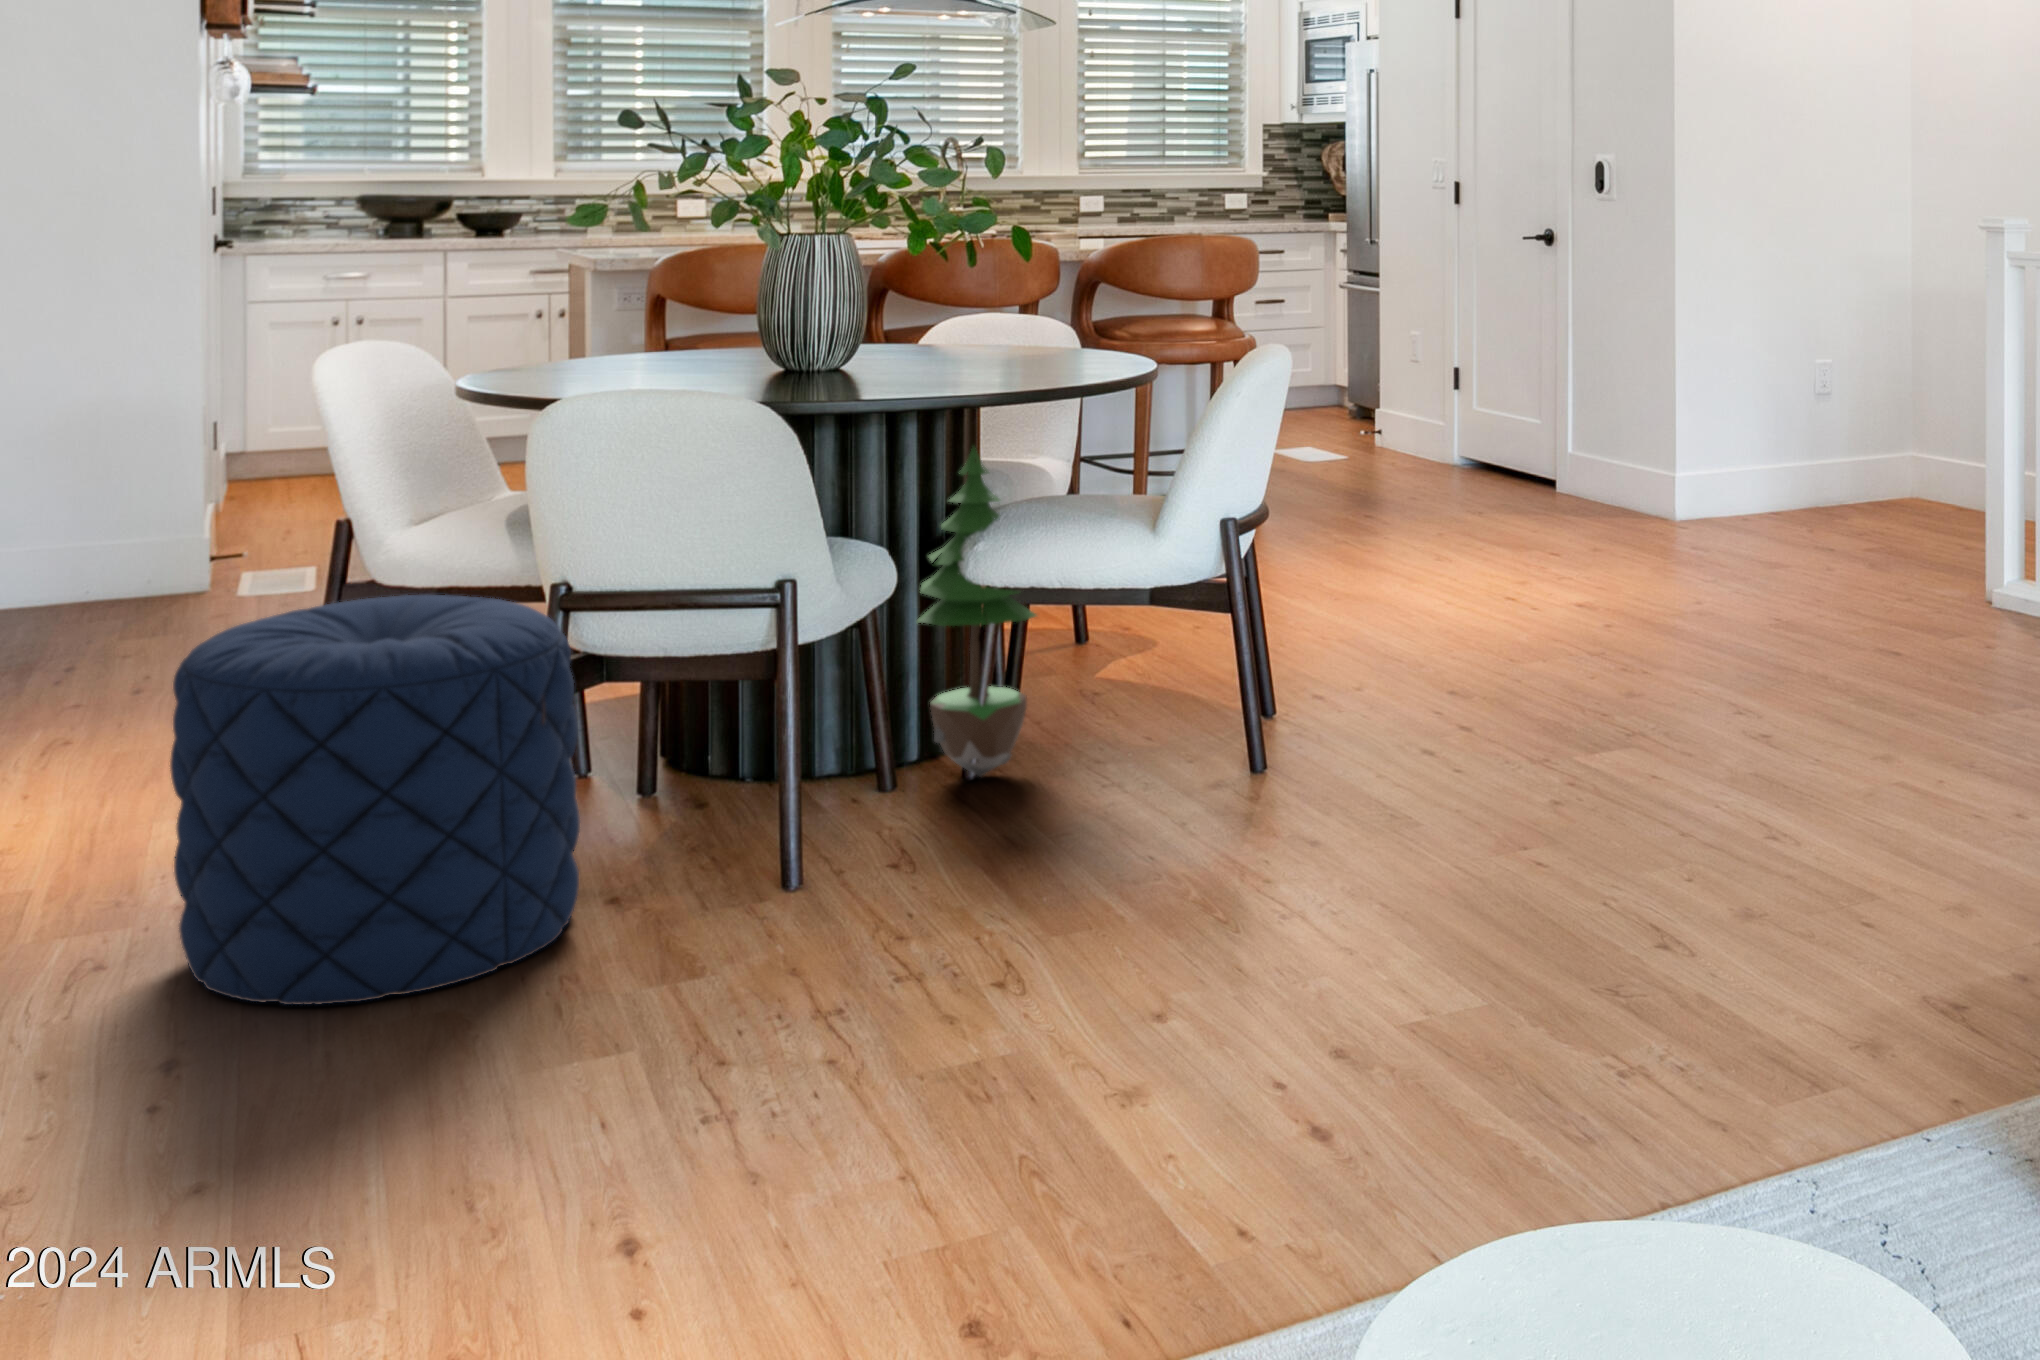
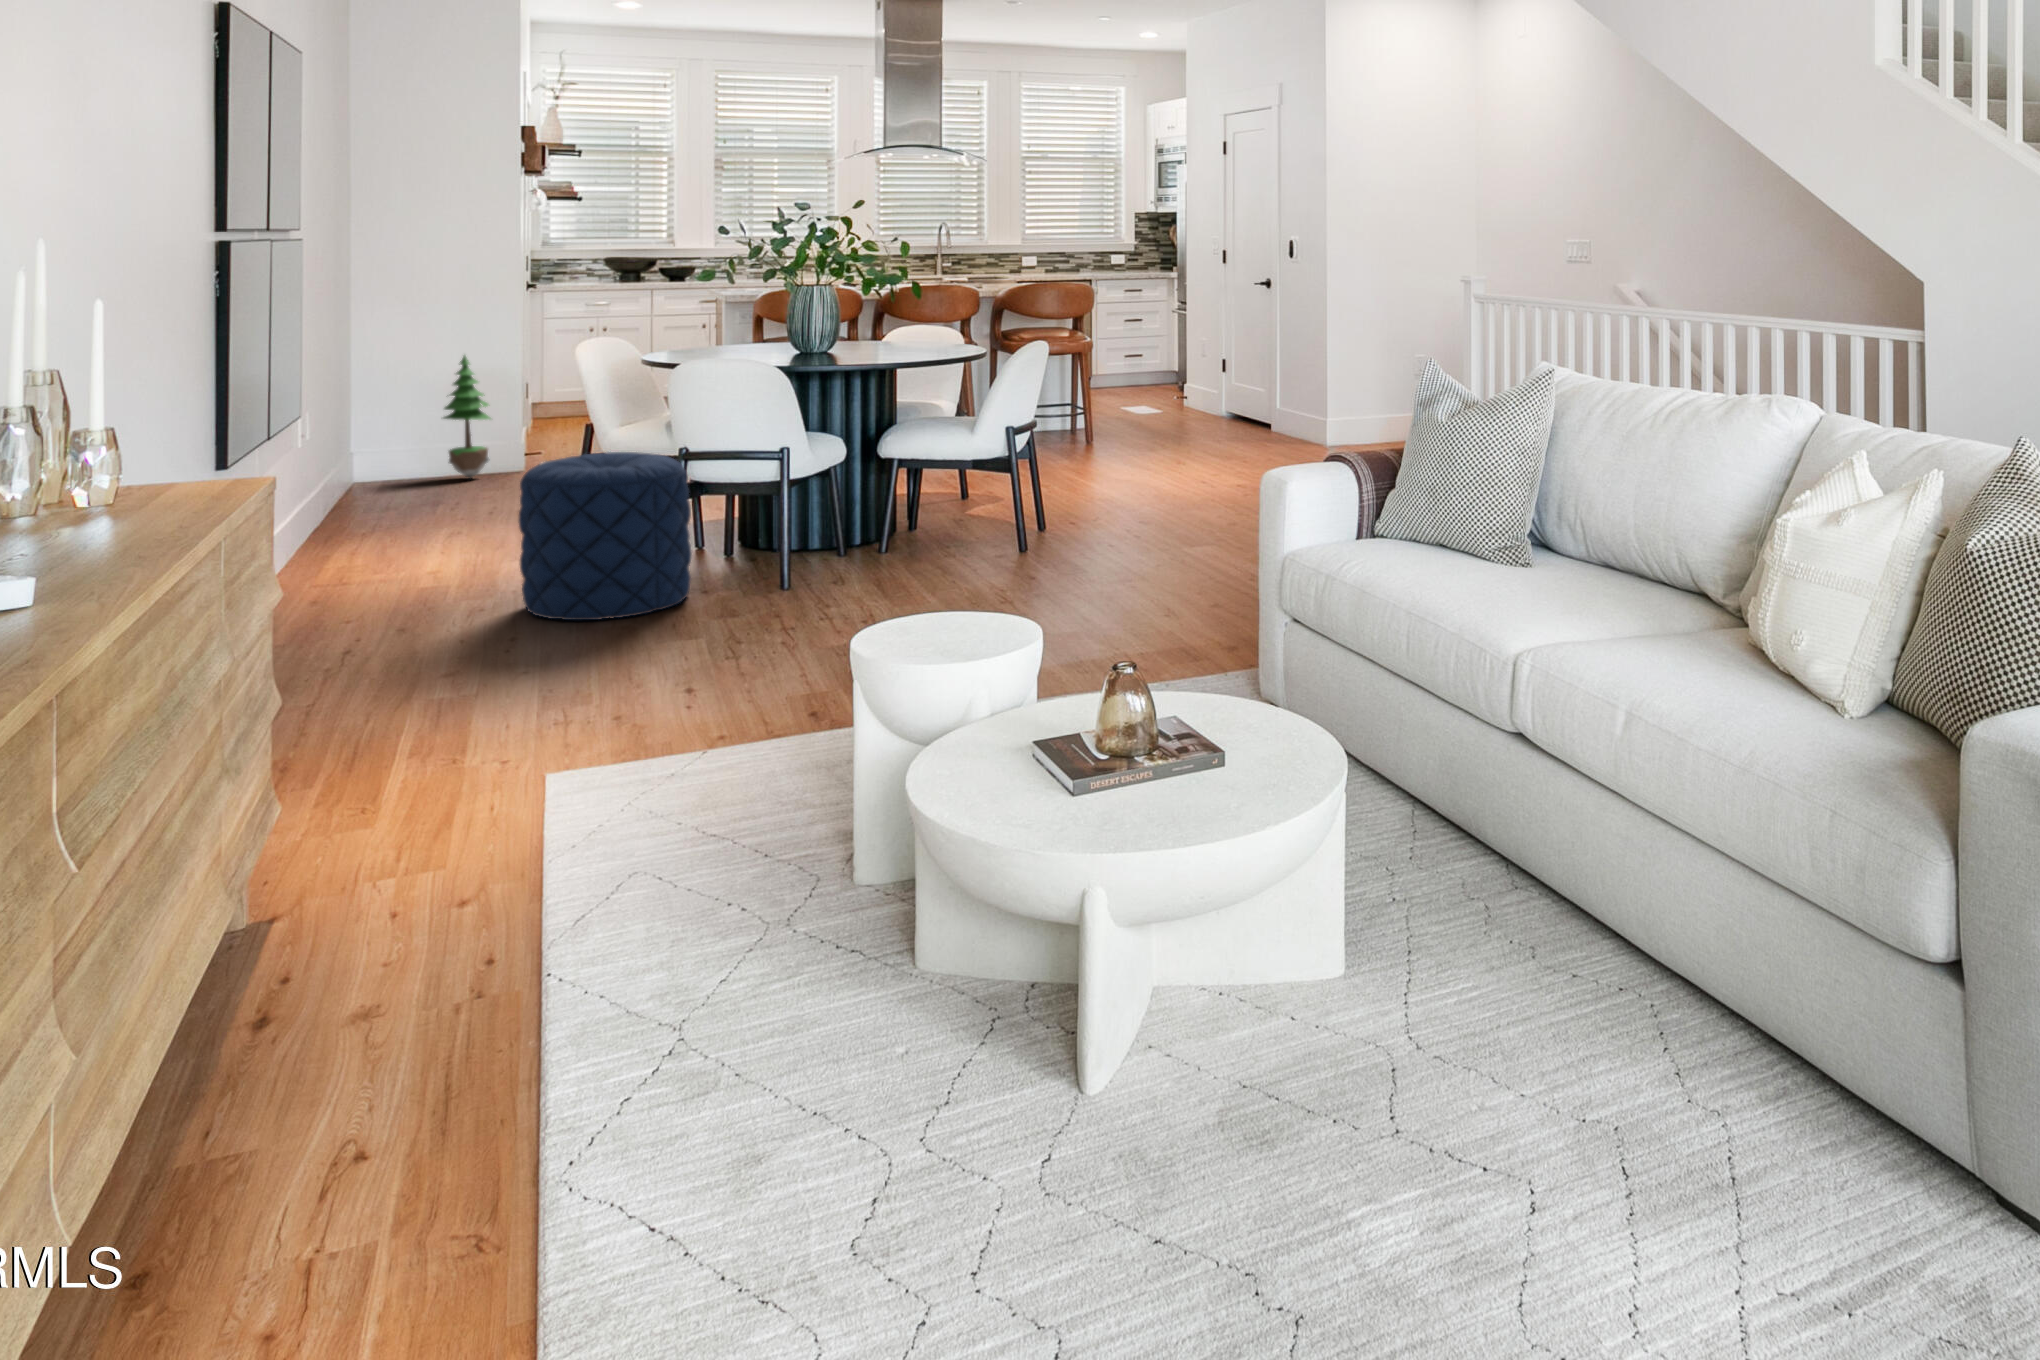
potted tree: present [917,447,1036,776] -> present [444,356,491,478]

